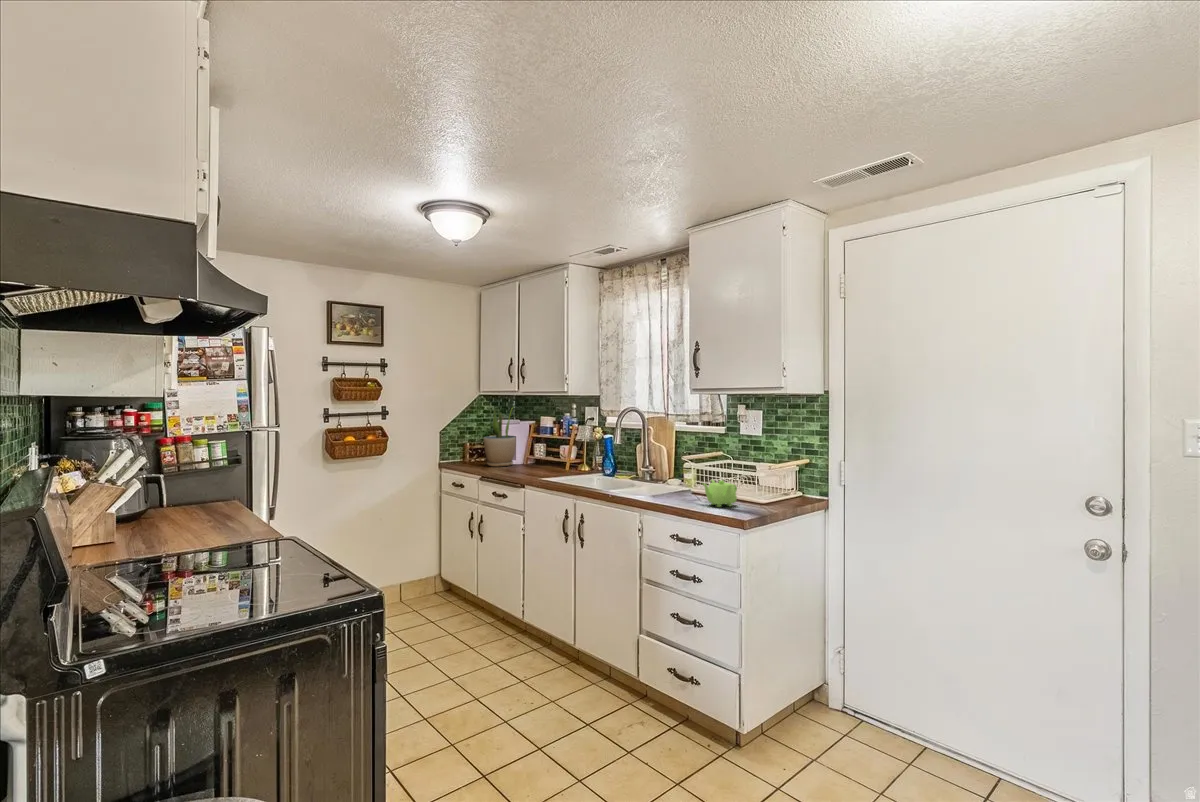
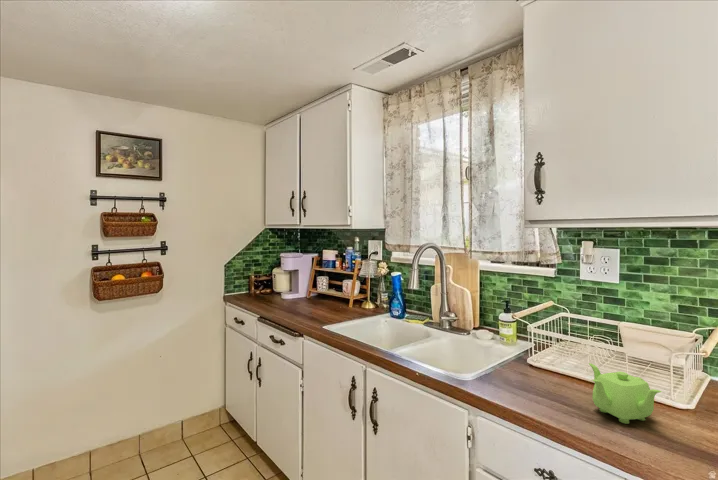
potted plant: present [484,412,516,466] -> none [266,240,298,302]

